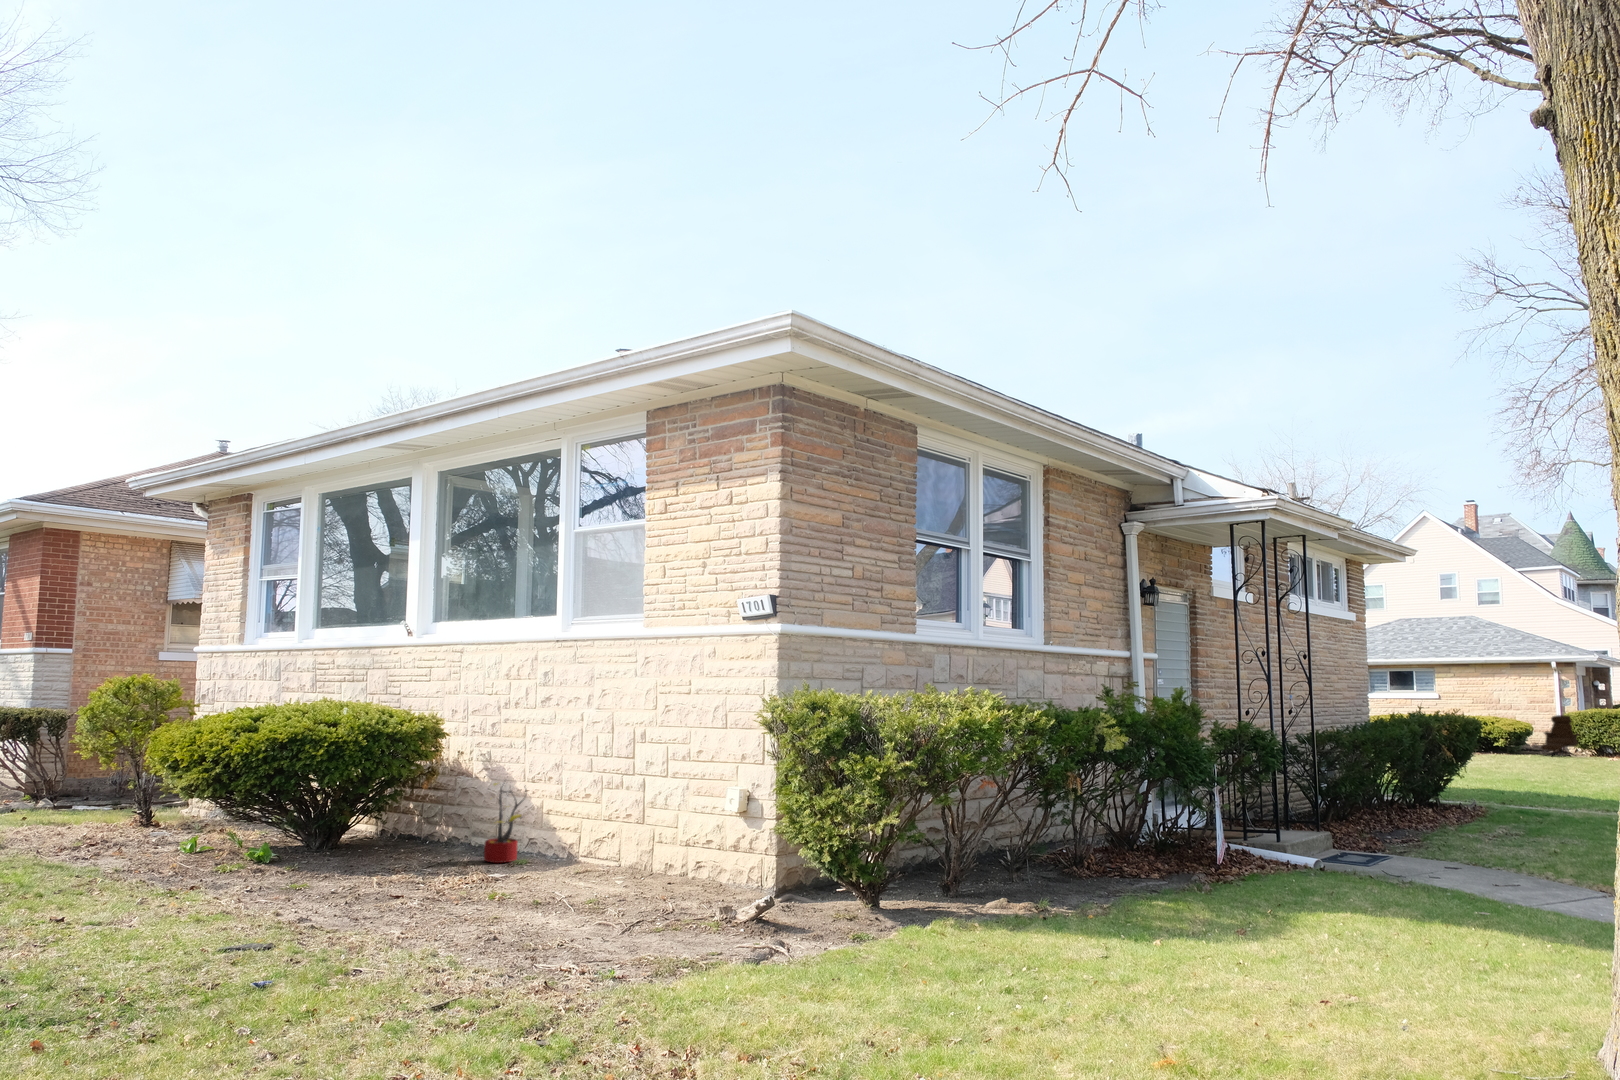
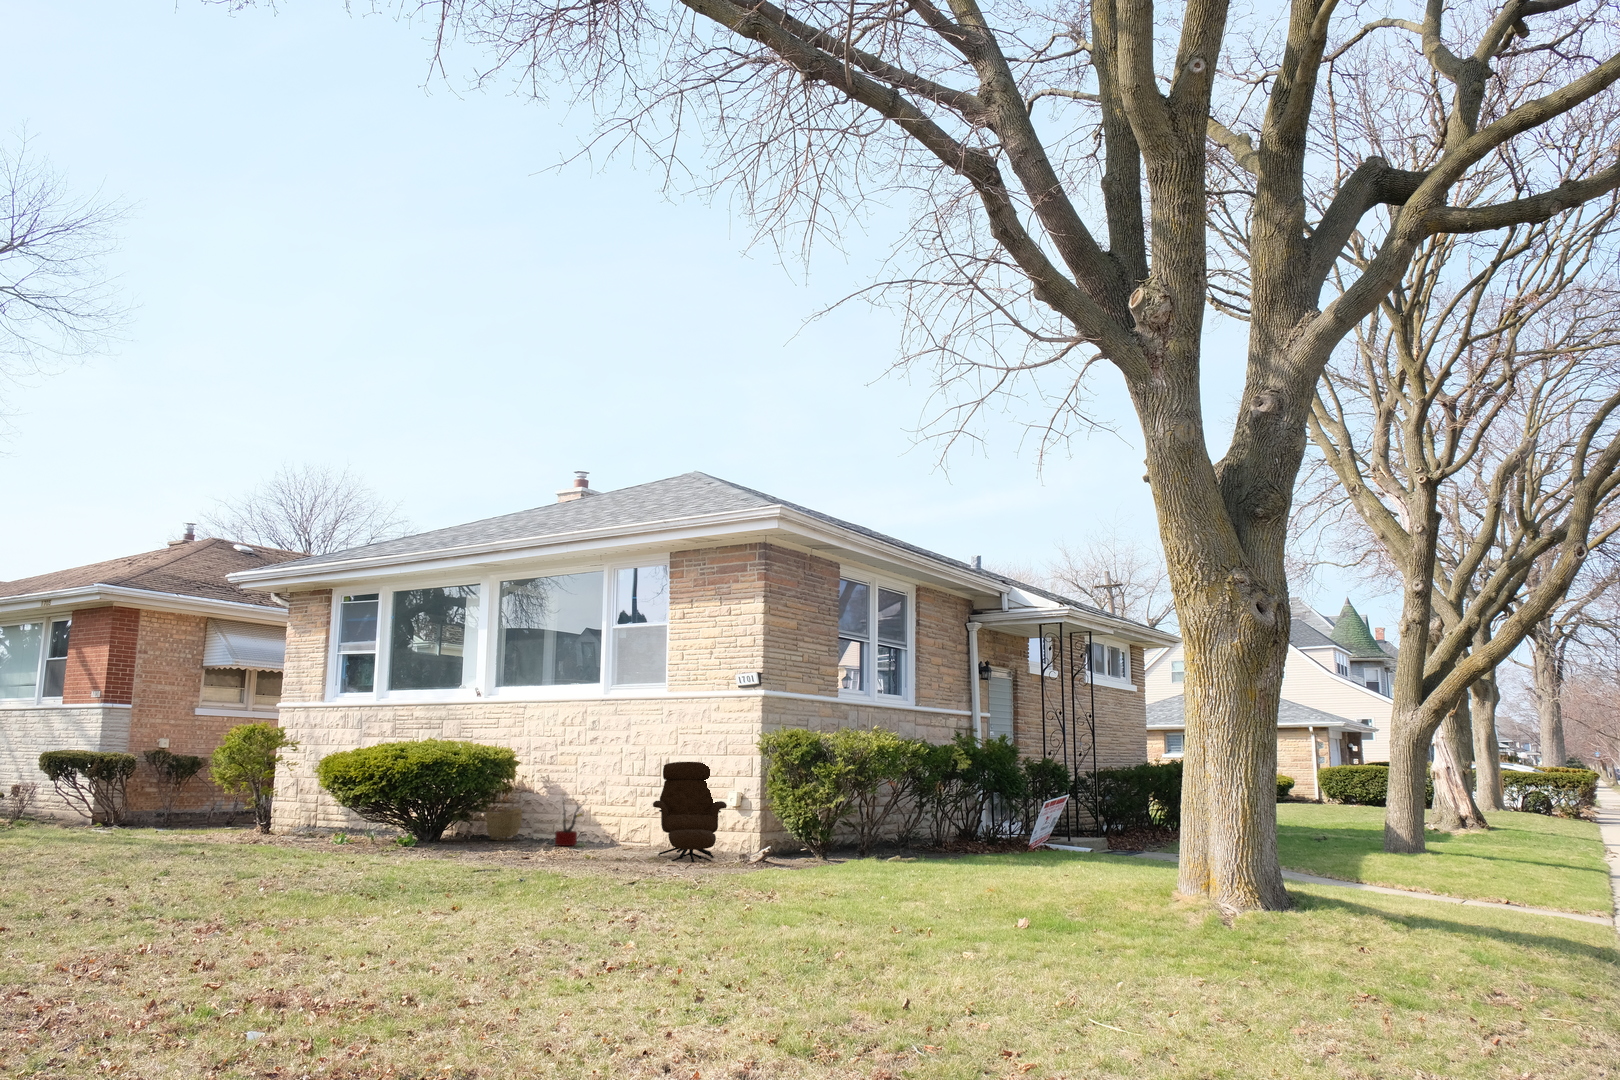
lounge chair: present [1541,715,1581,756] -> present [653,762,727,863]
woven basket: none [402,783,455,848] -> present [486,804,523,841]

